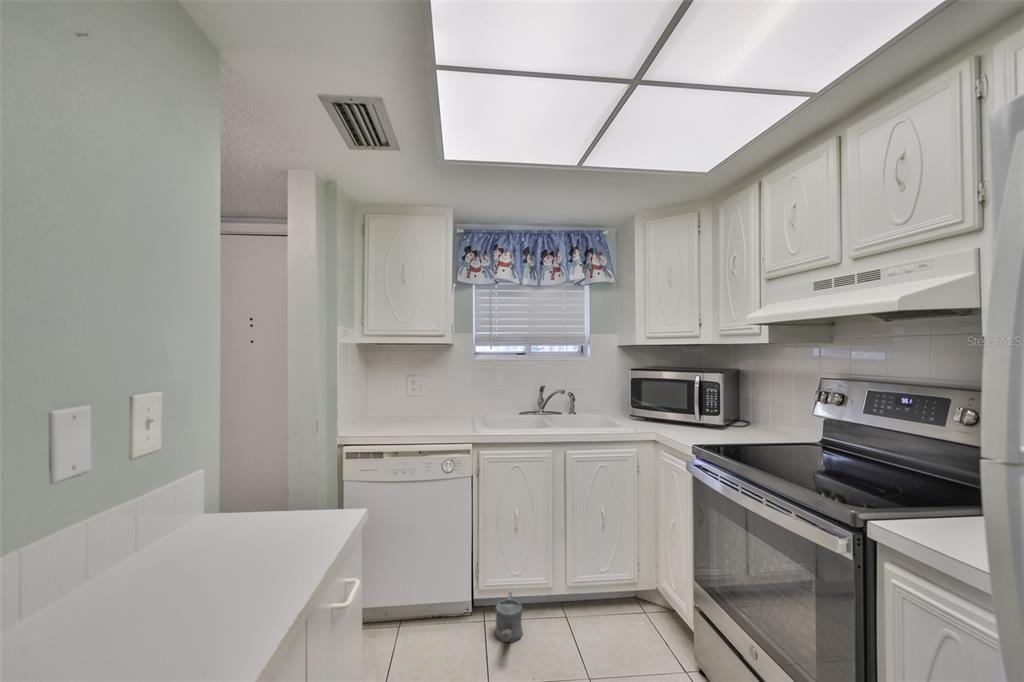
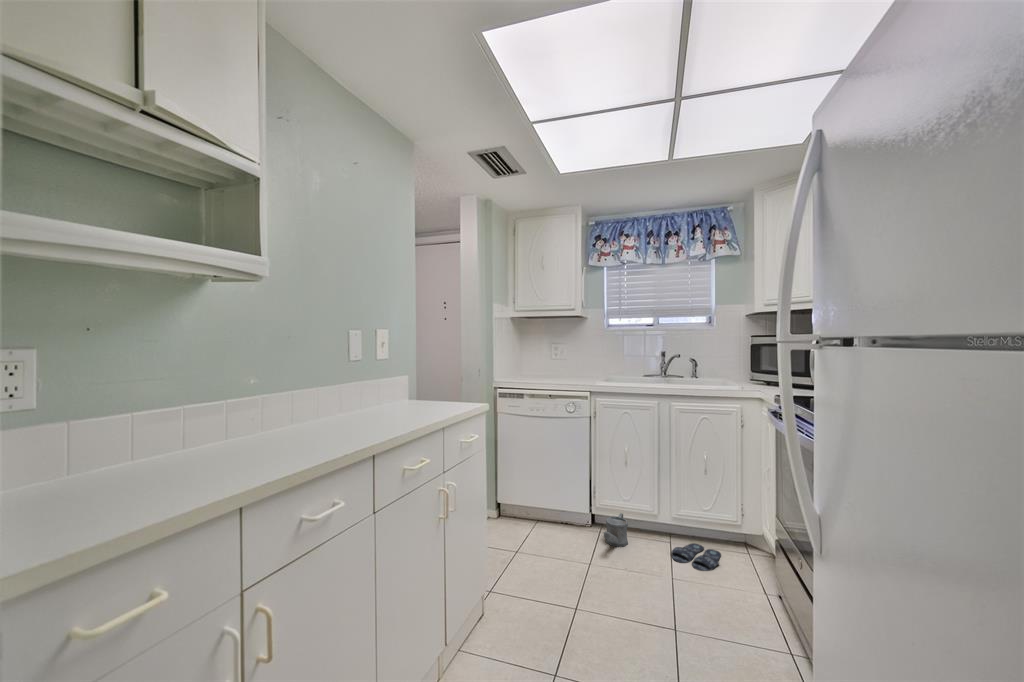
slippers: none [575,611,627,653] -> present [671,543,721,571]

